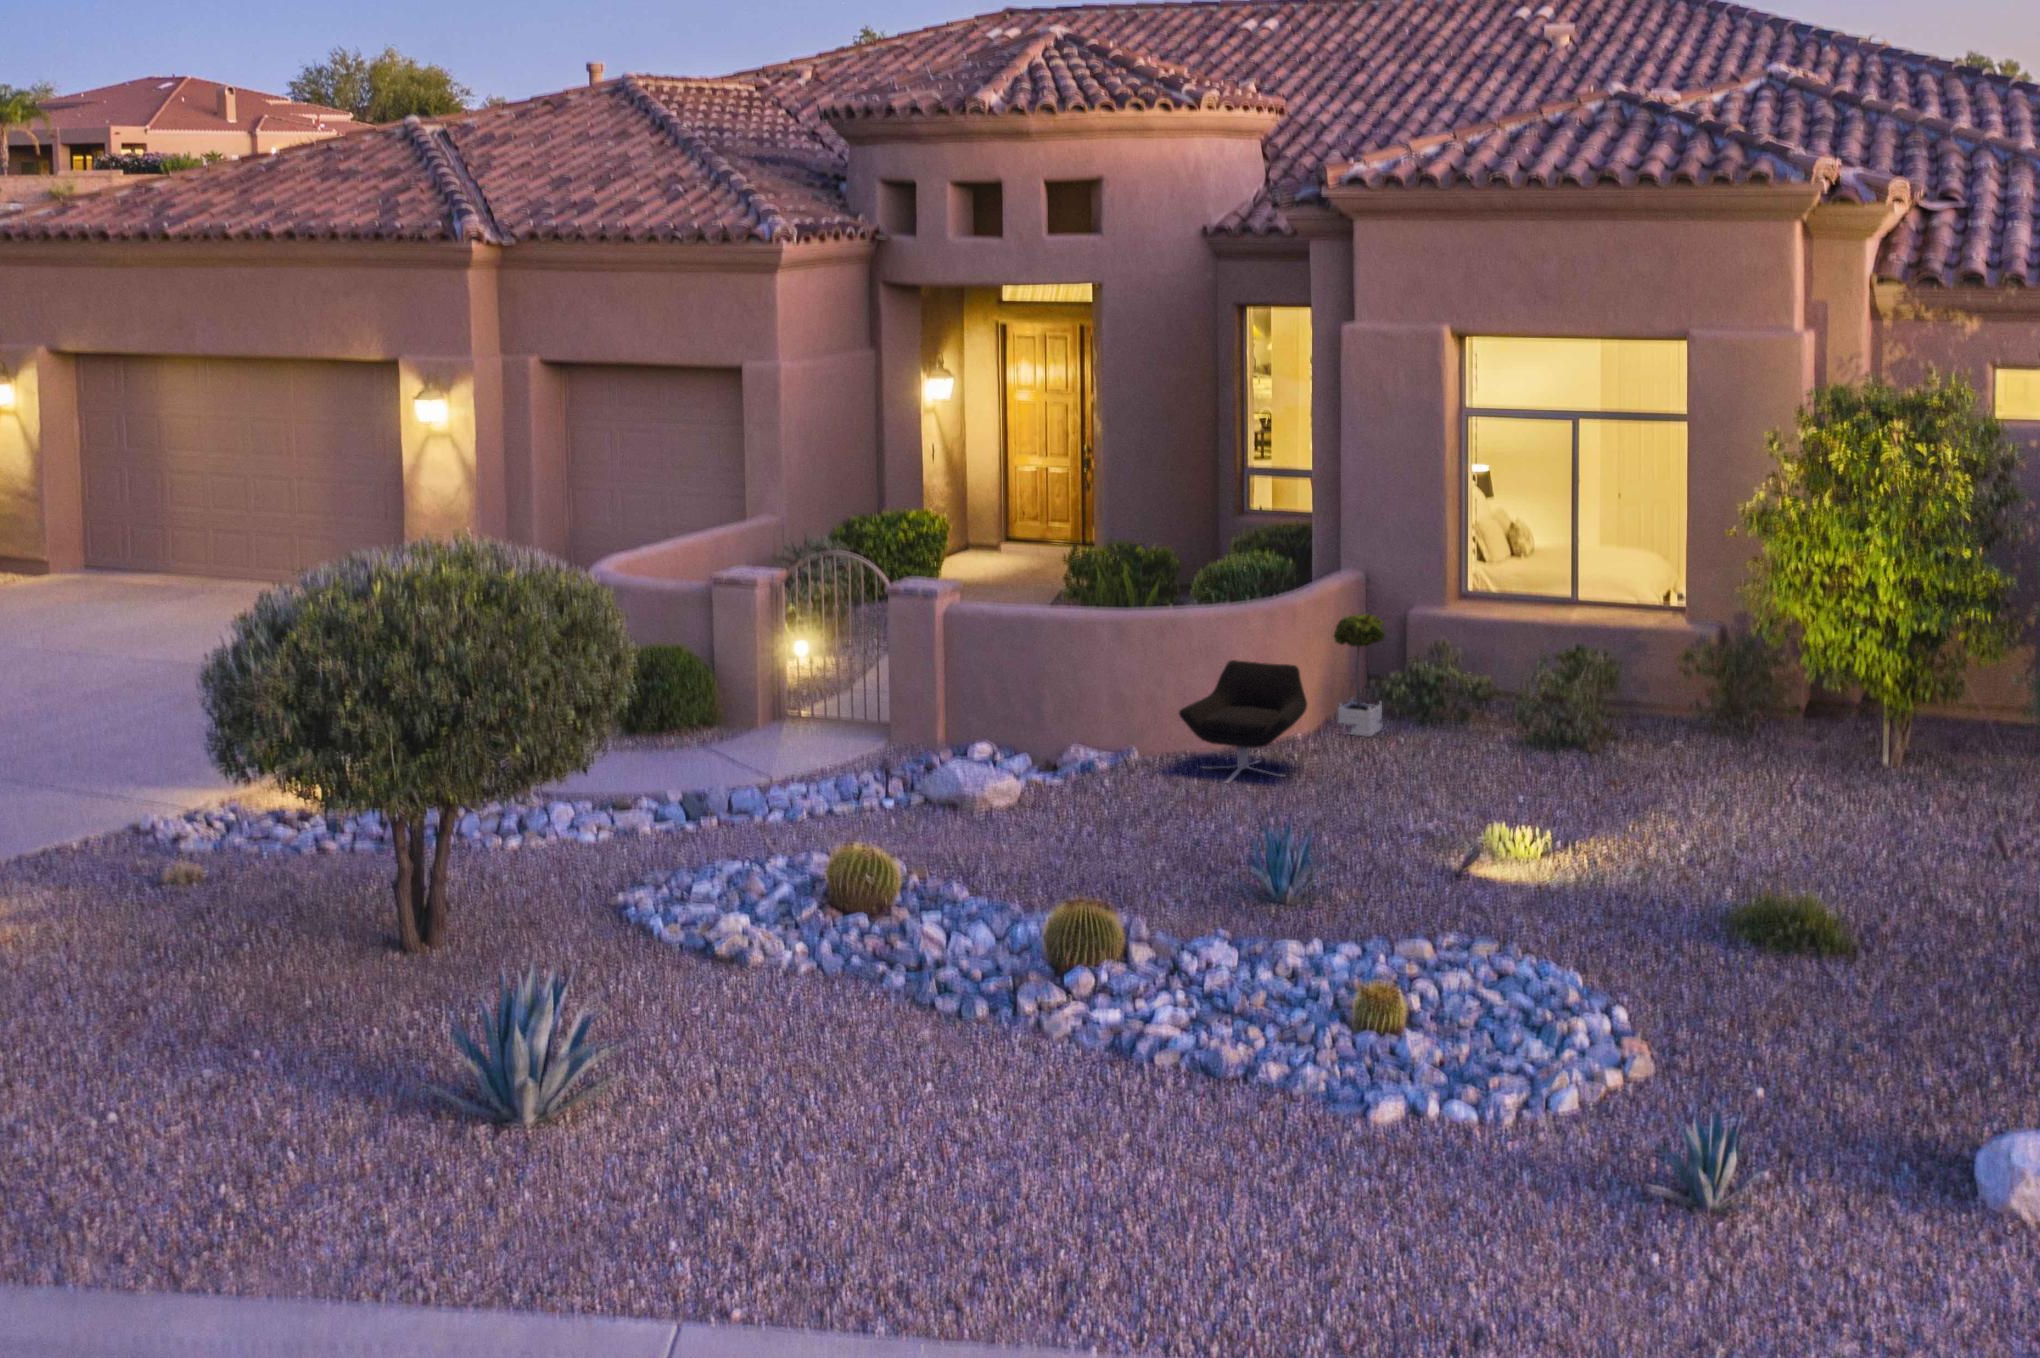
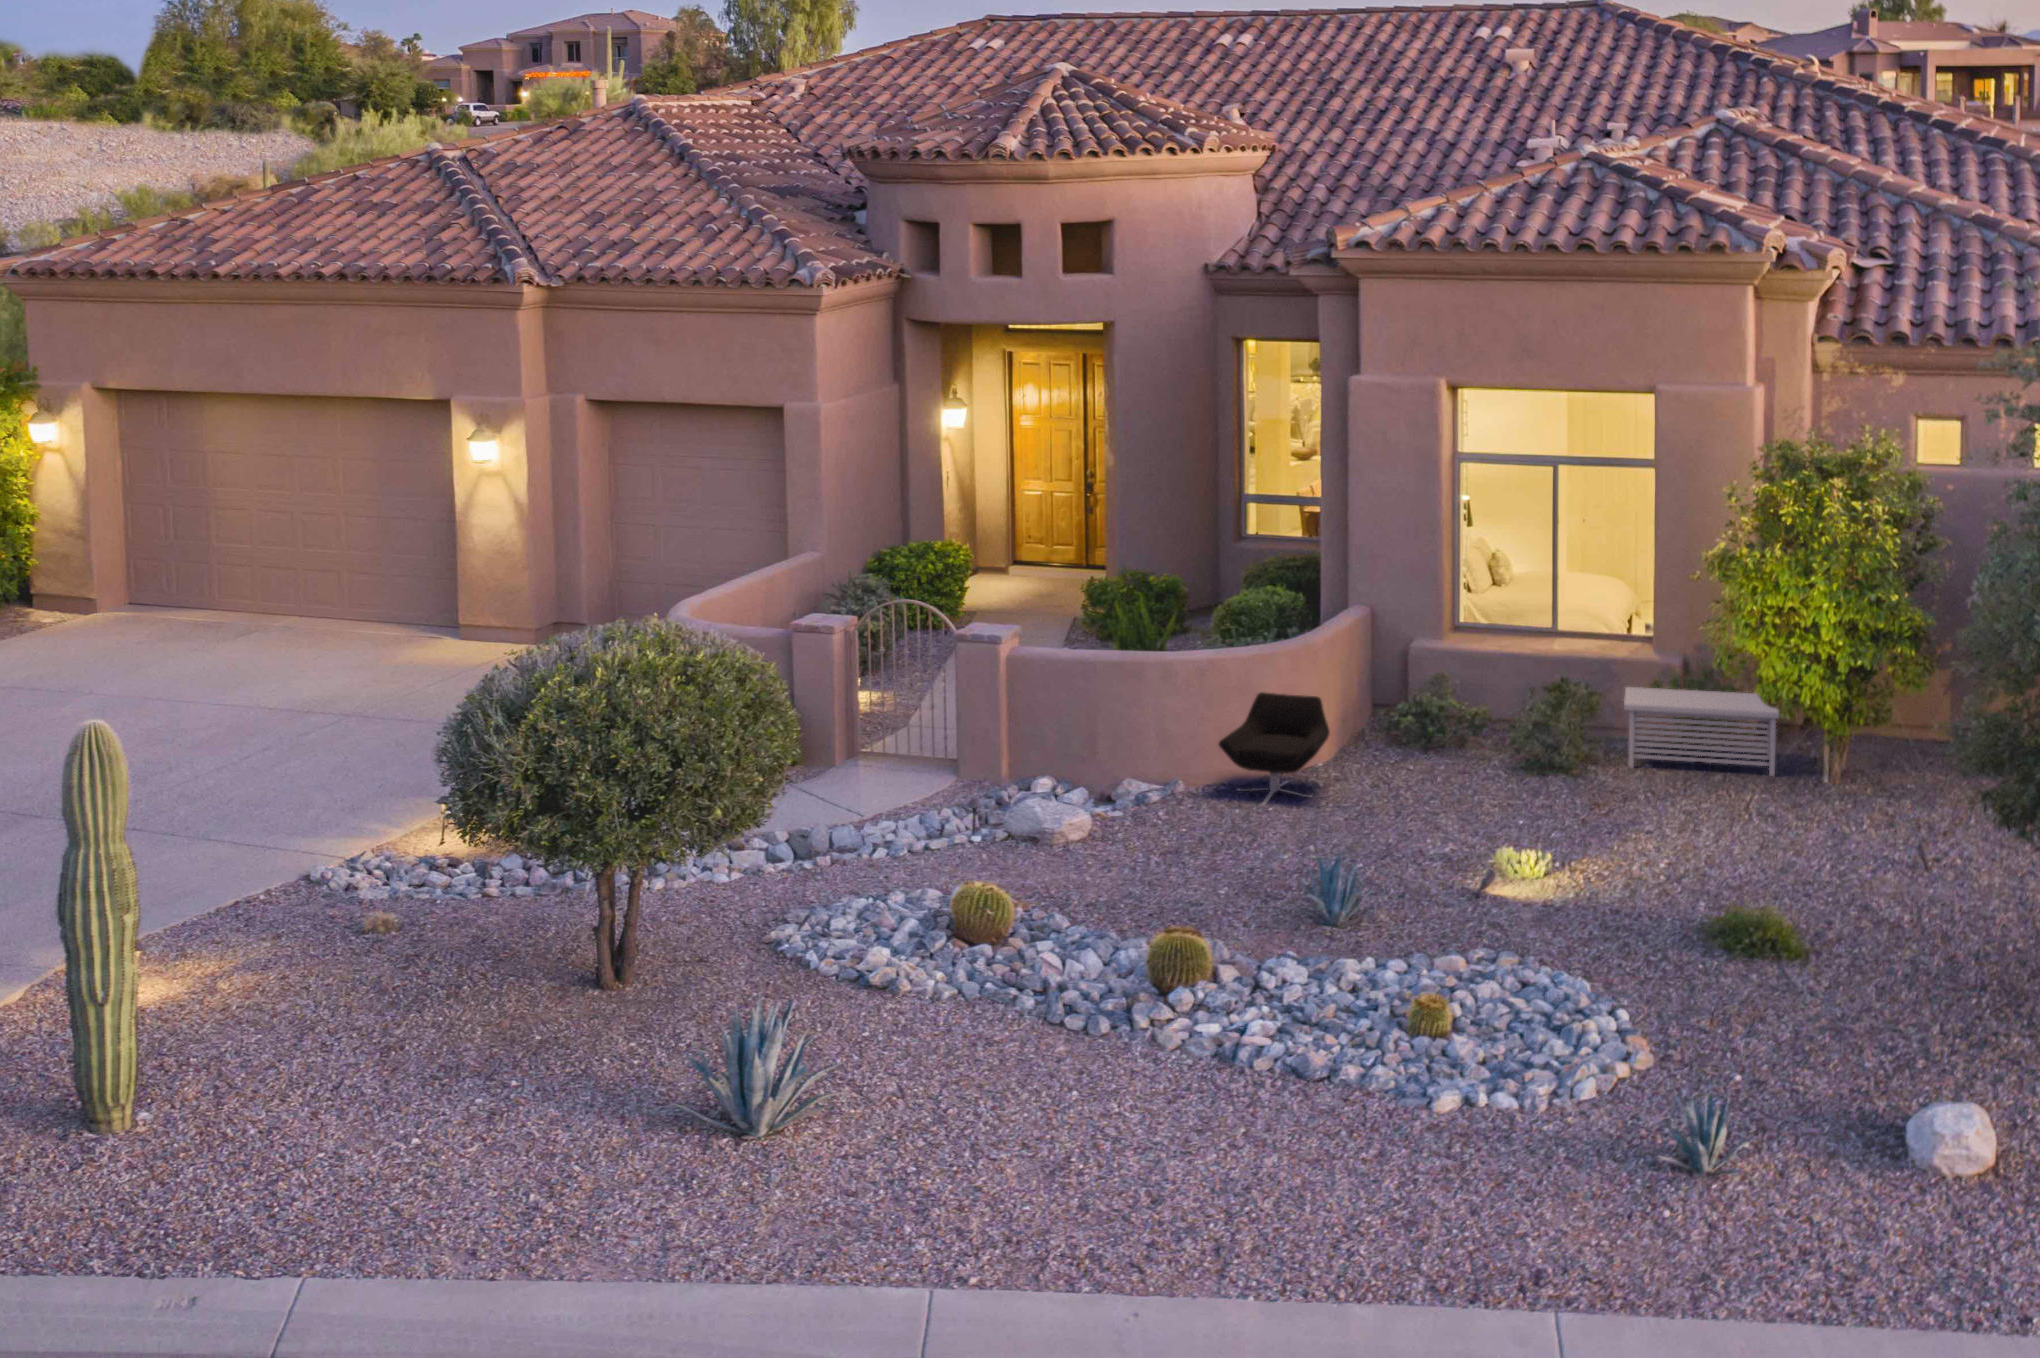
potted tree: present [1334,613,1385,737] -> none [1346,643,1392,753]
storage bench: none [1650,669,1833,772] -> present [1624,687,1779,776]

